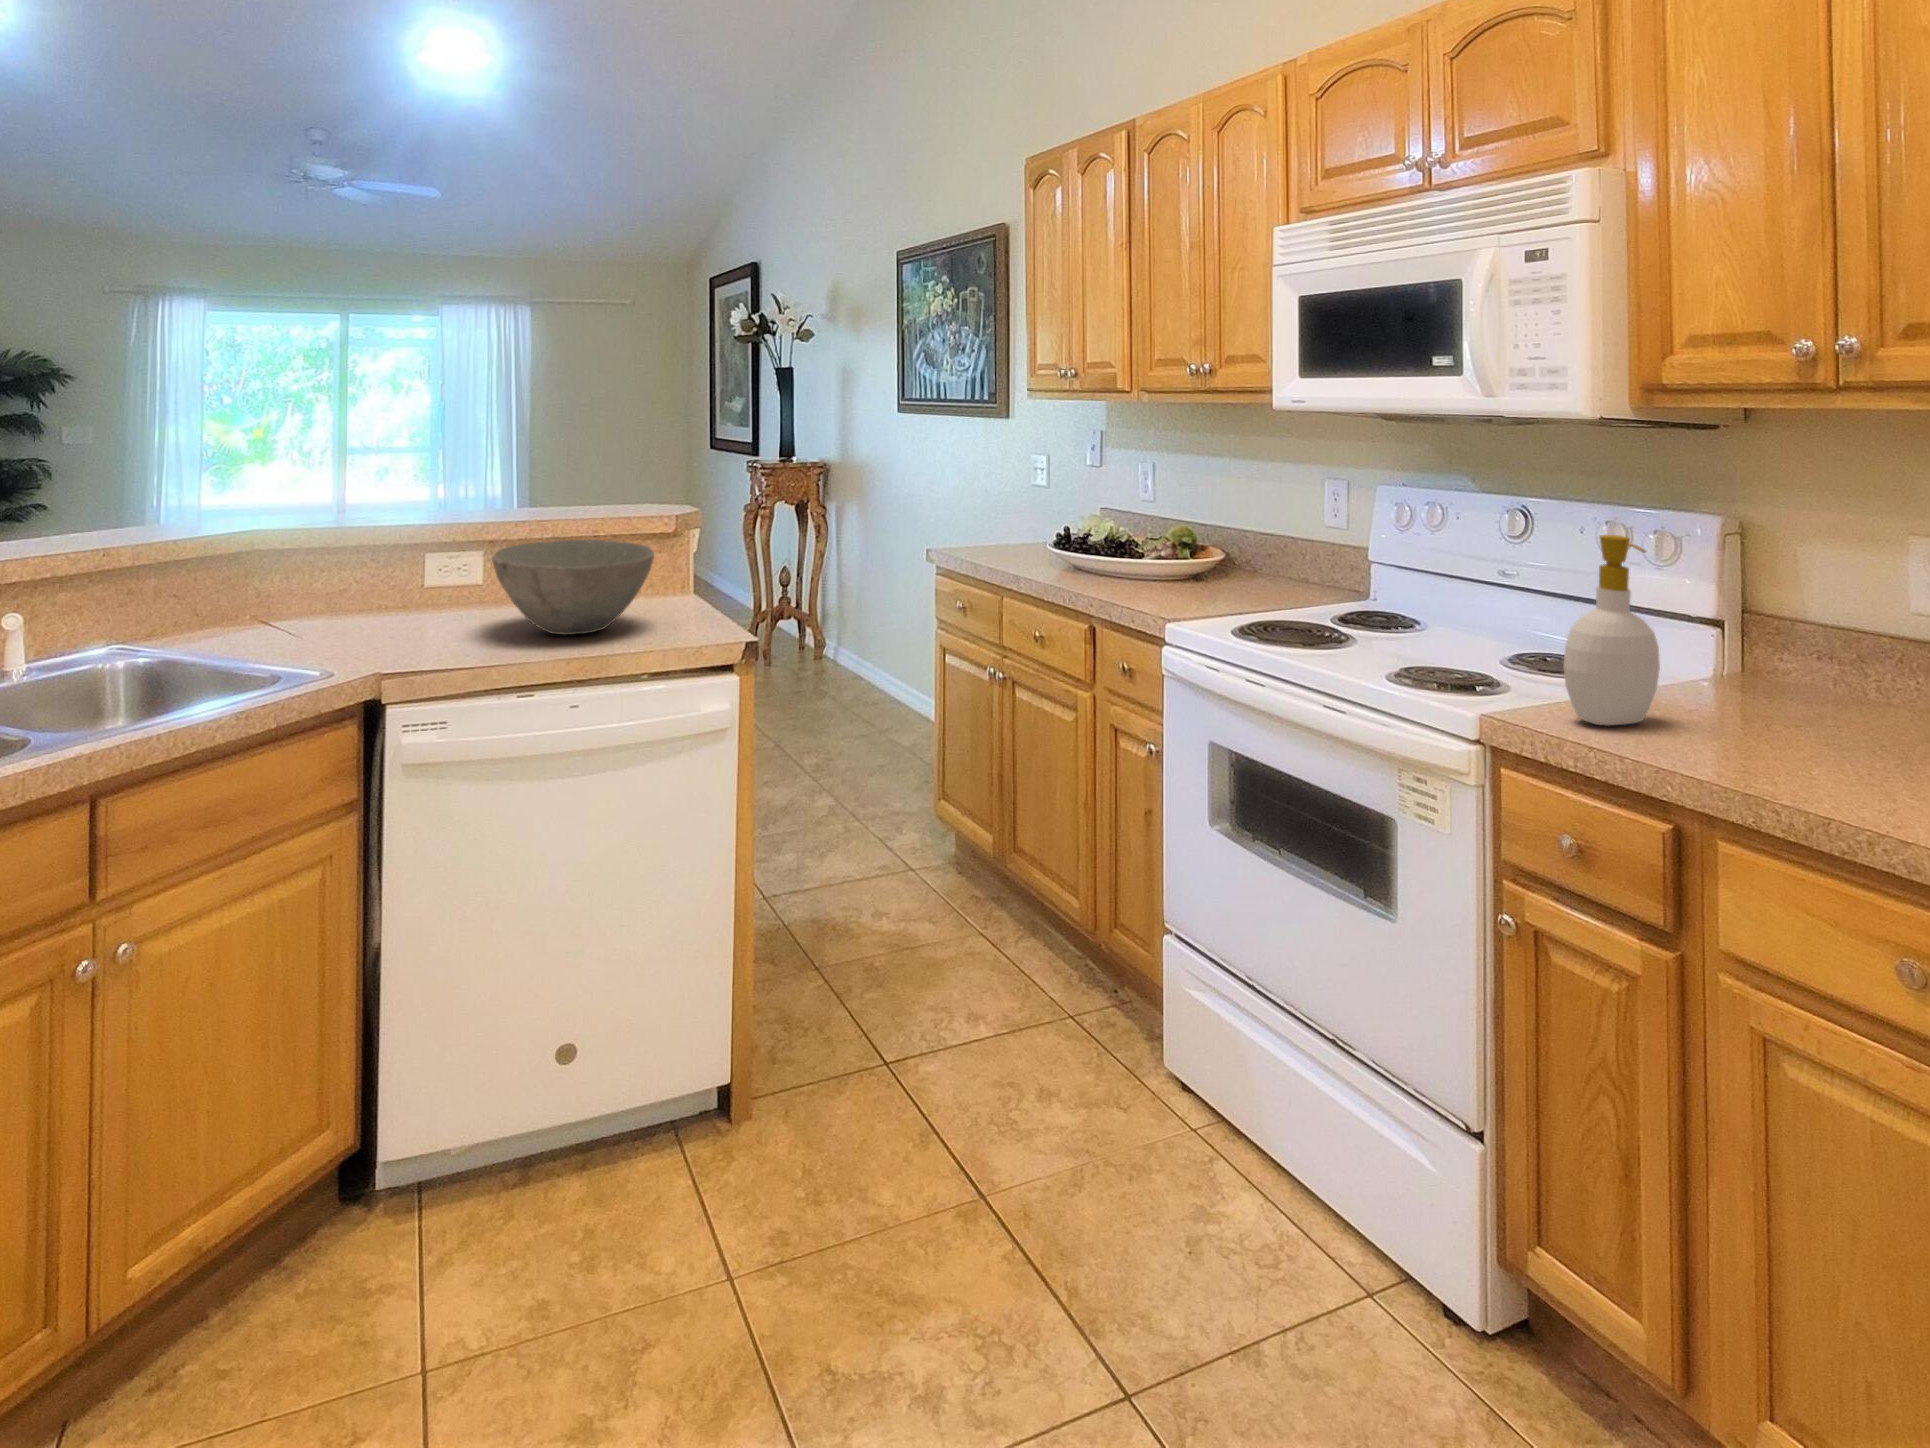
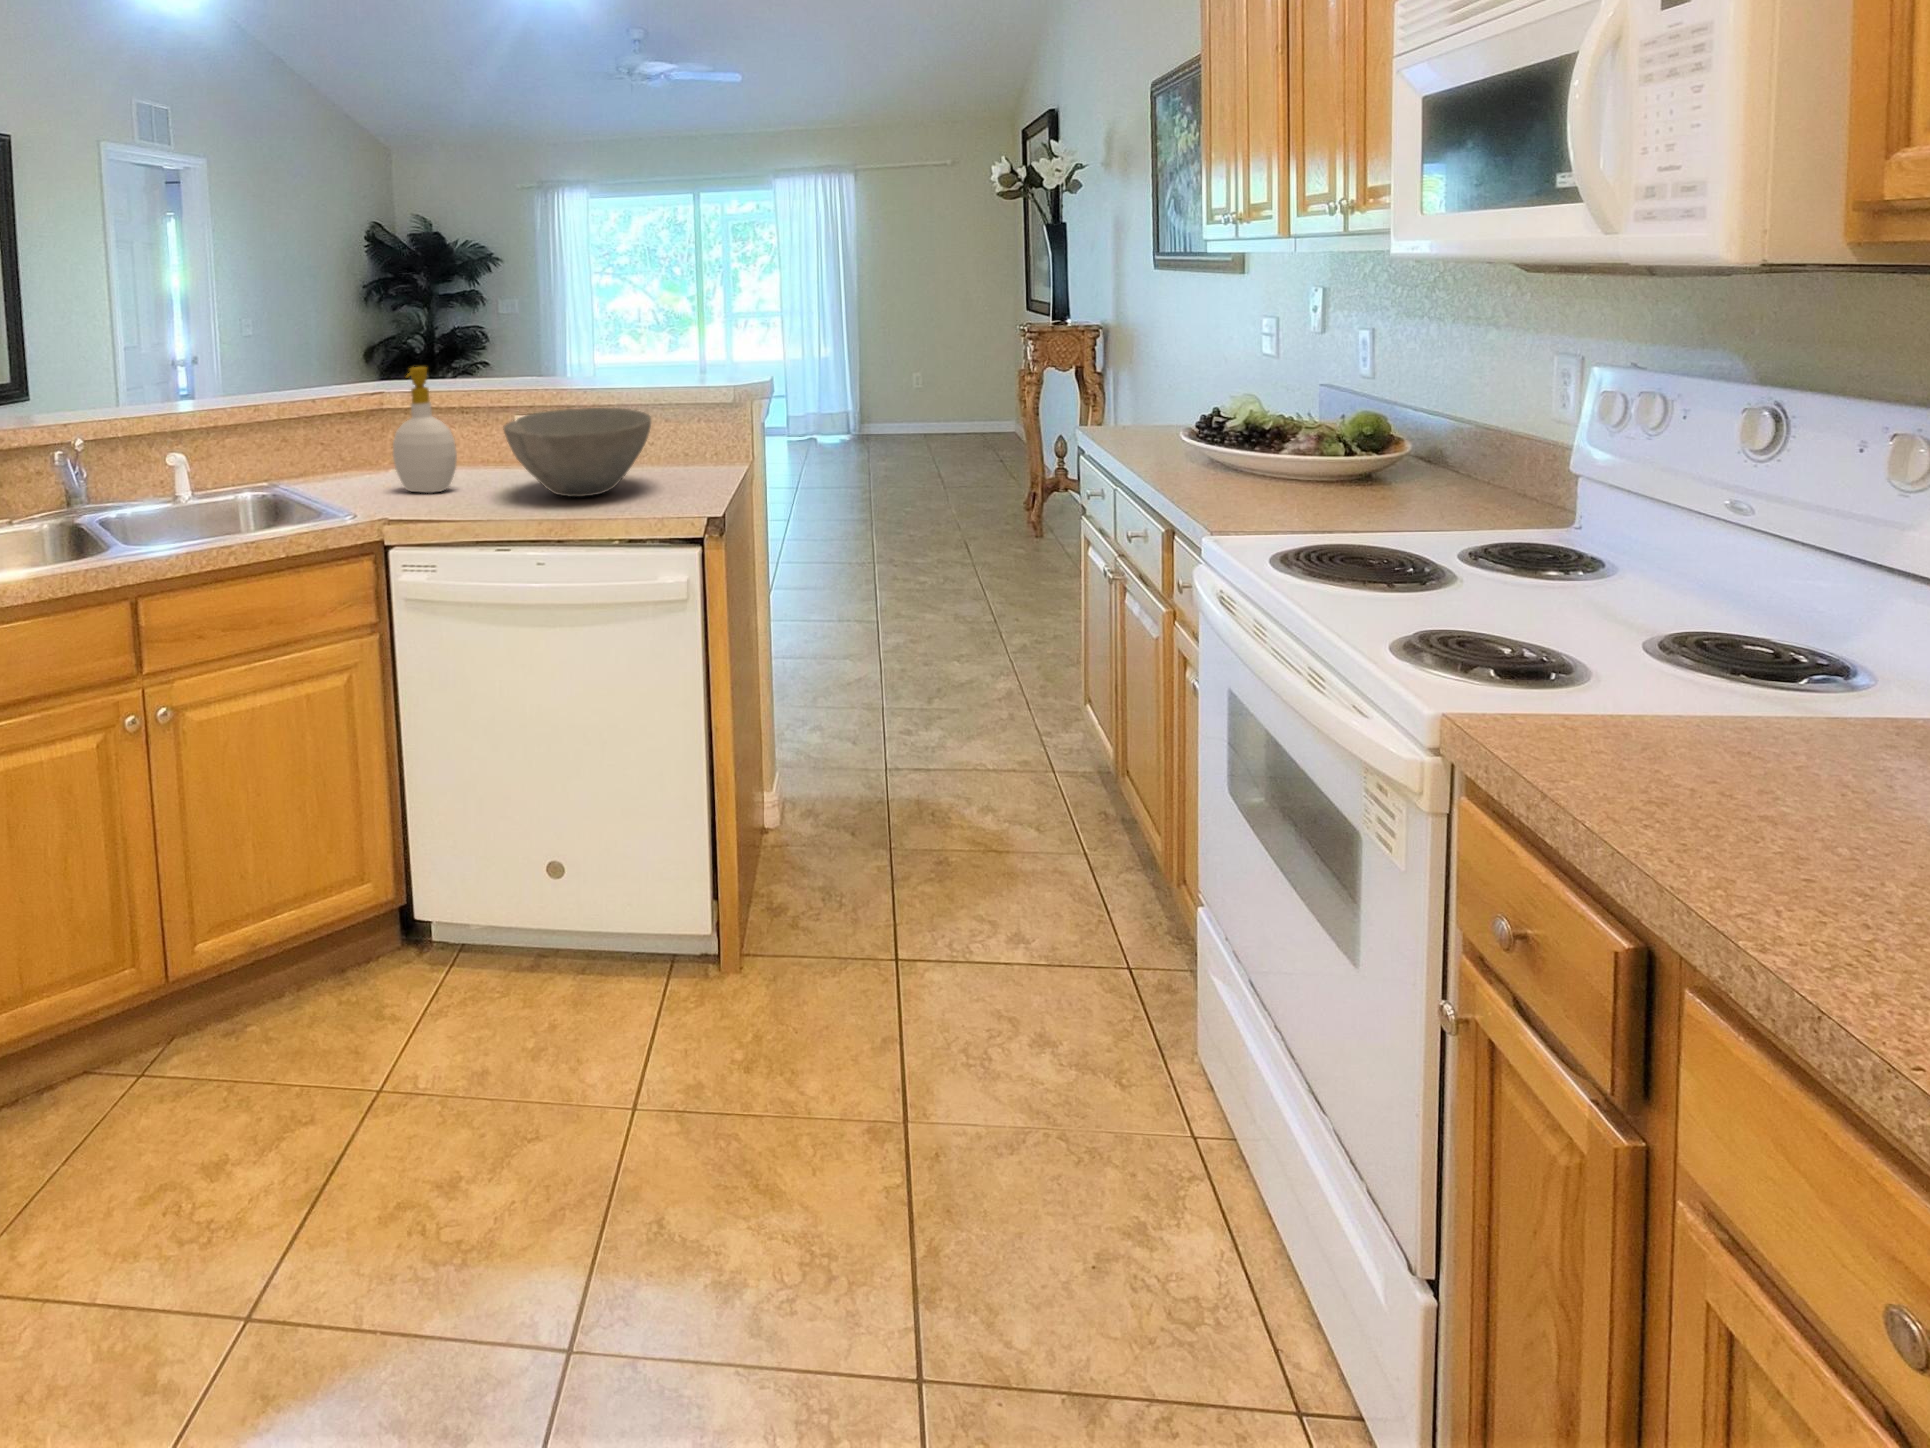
soap bottle: present [1564,535,1660,725] -> present [393,367,457,493]

